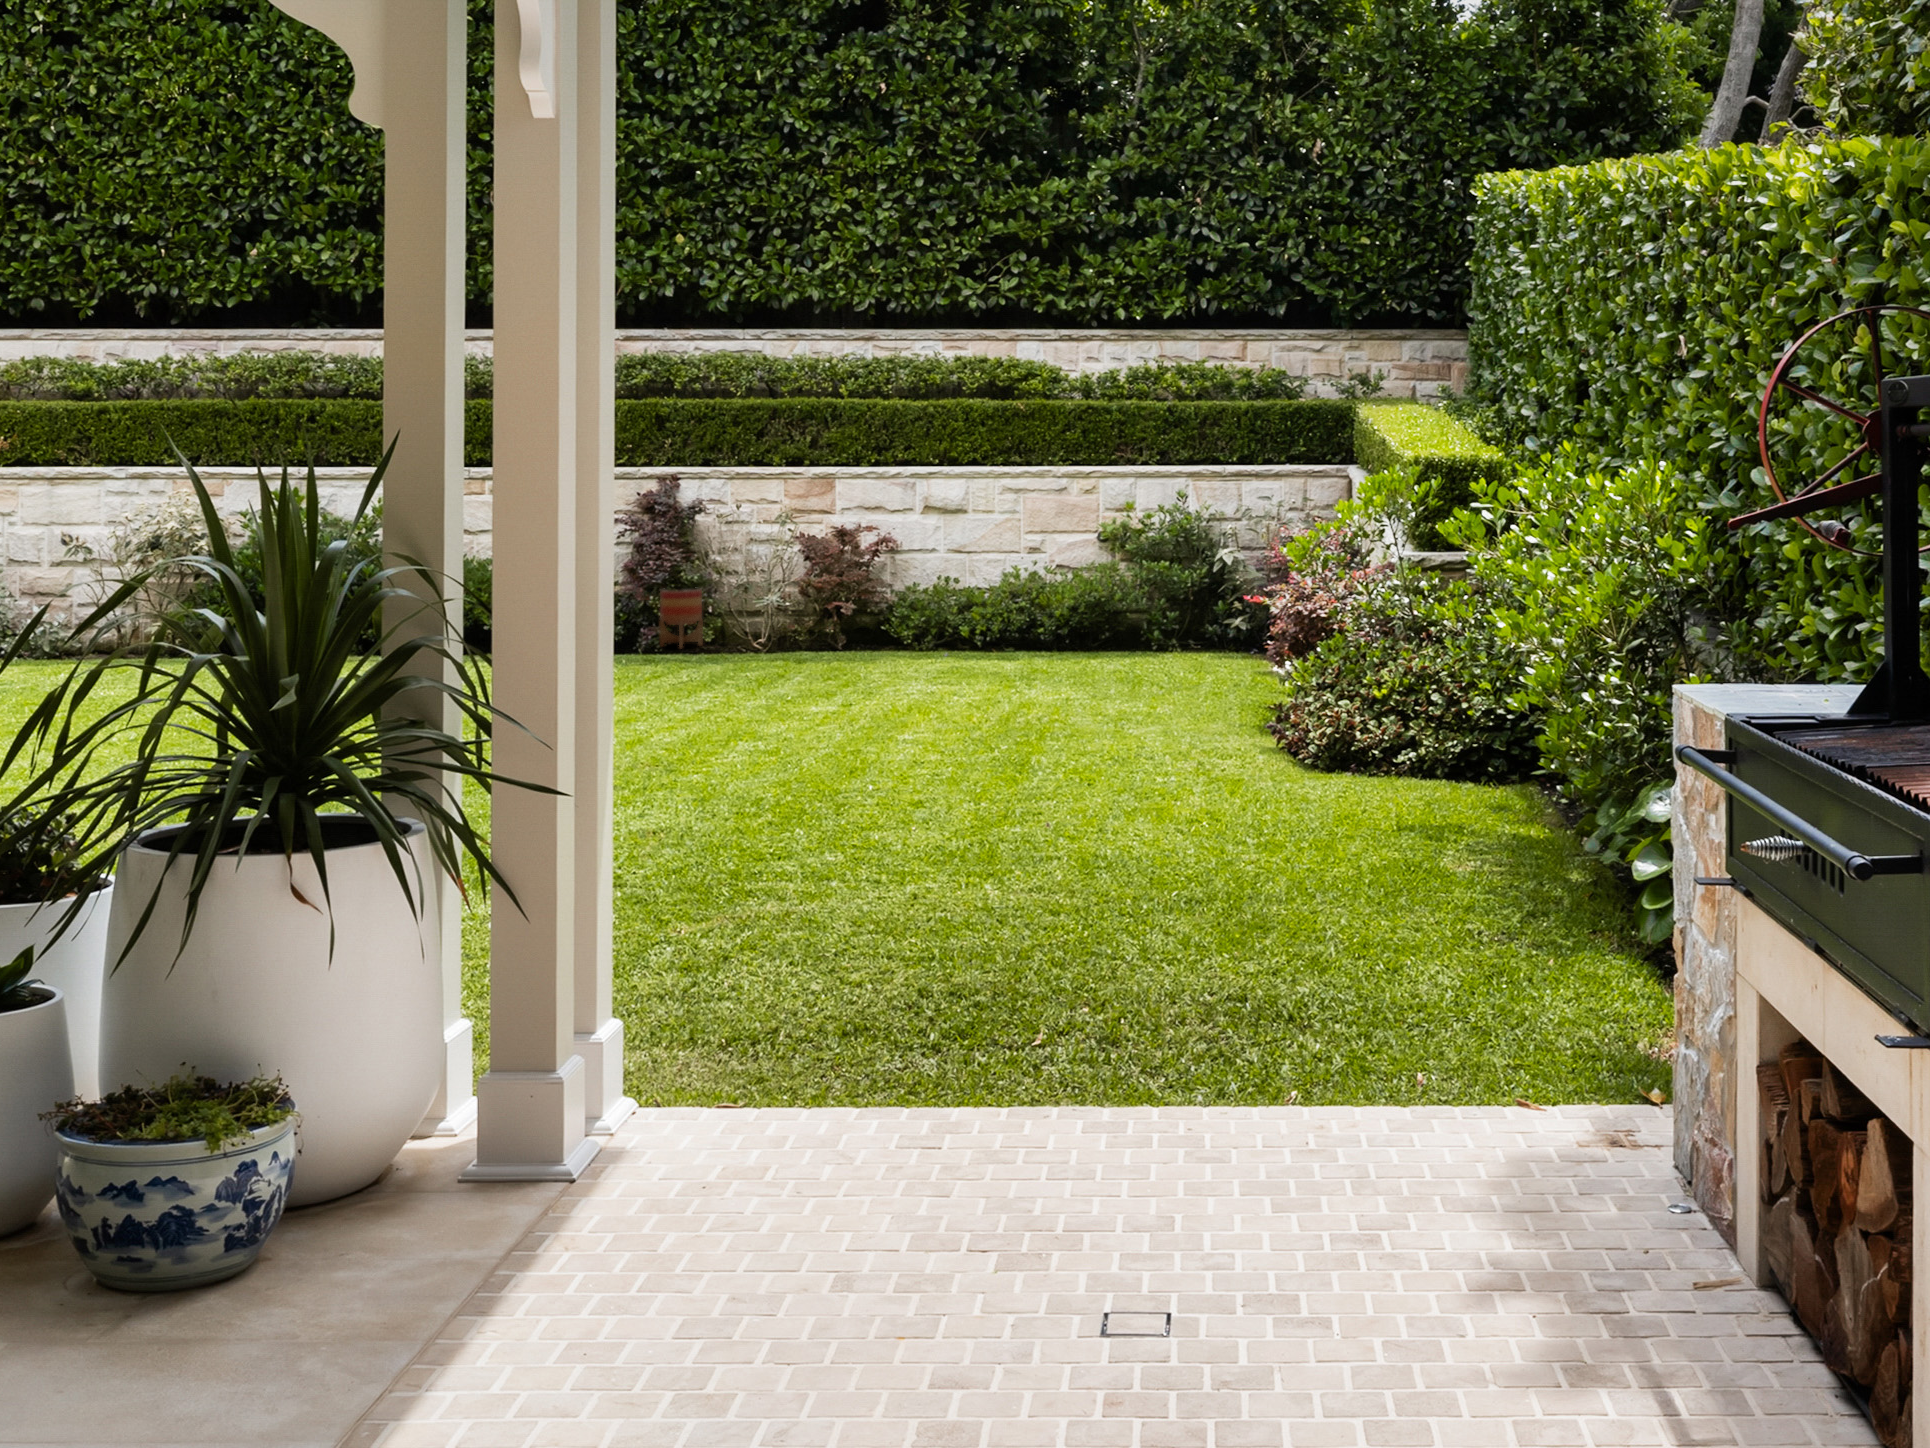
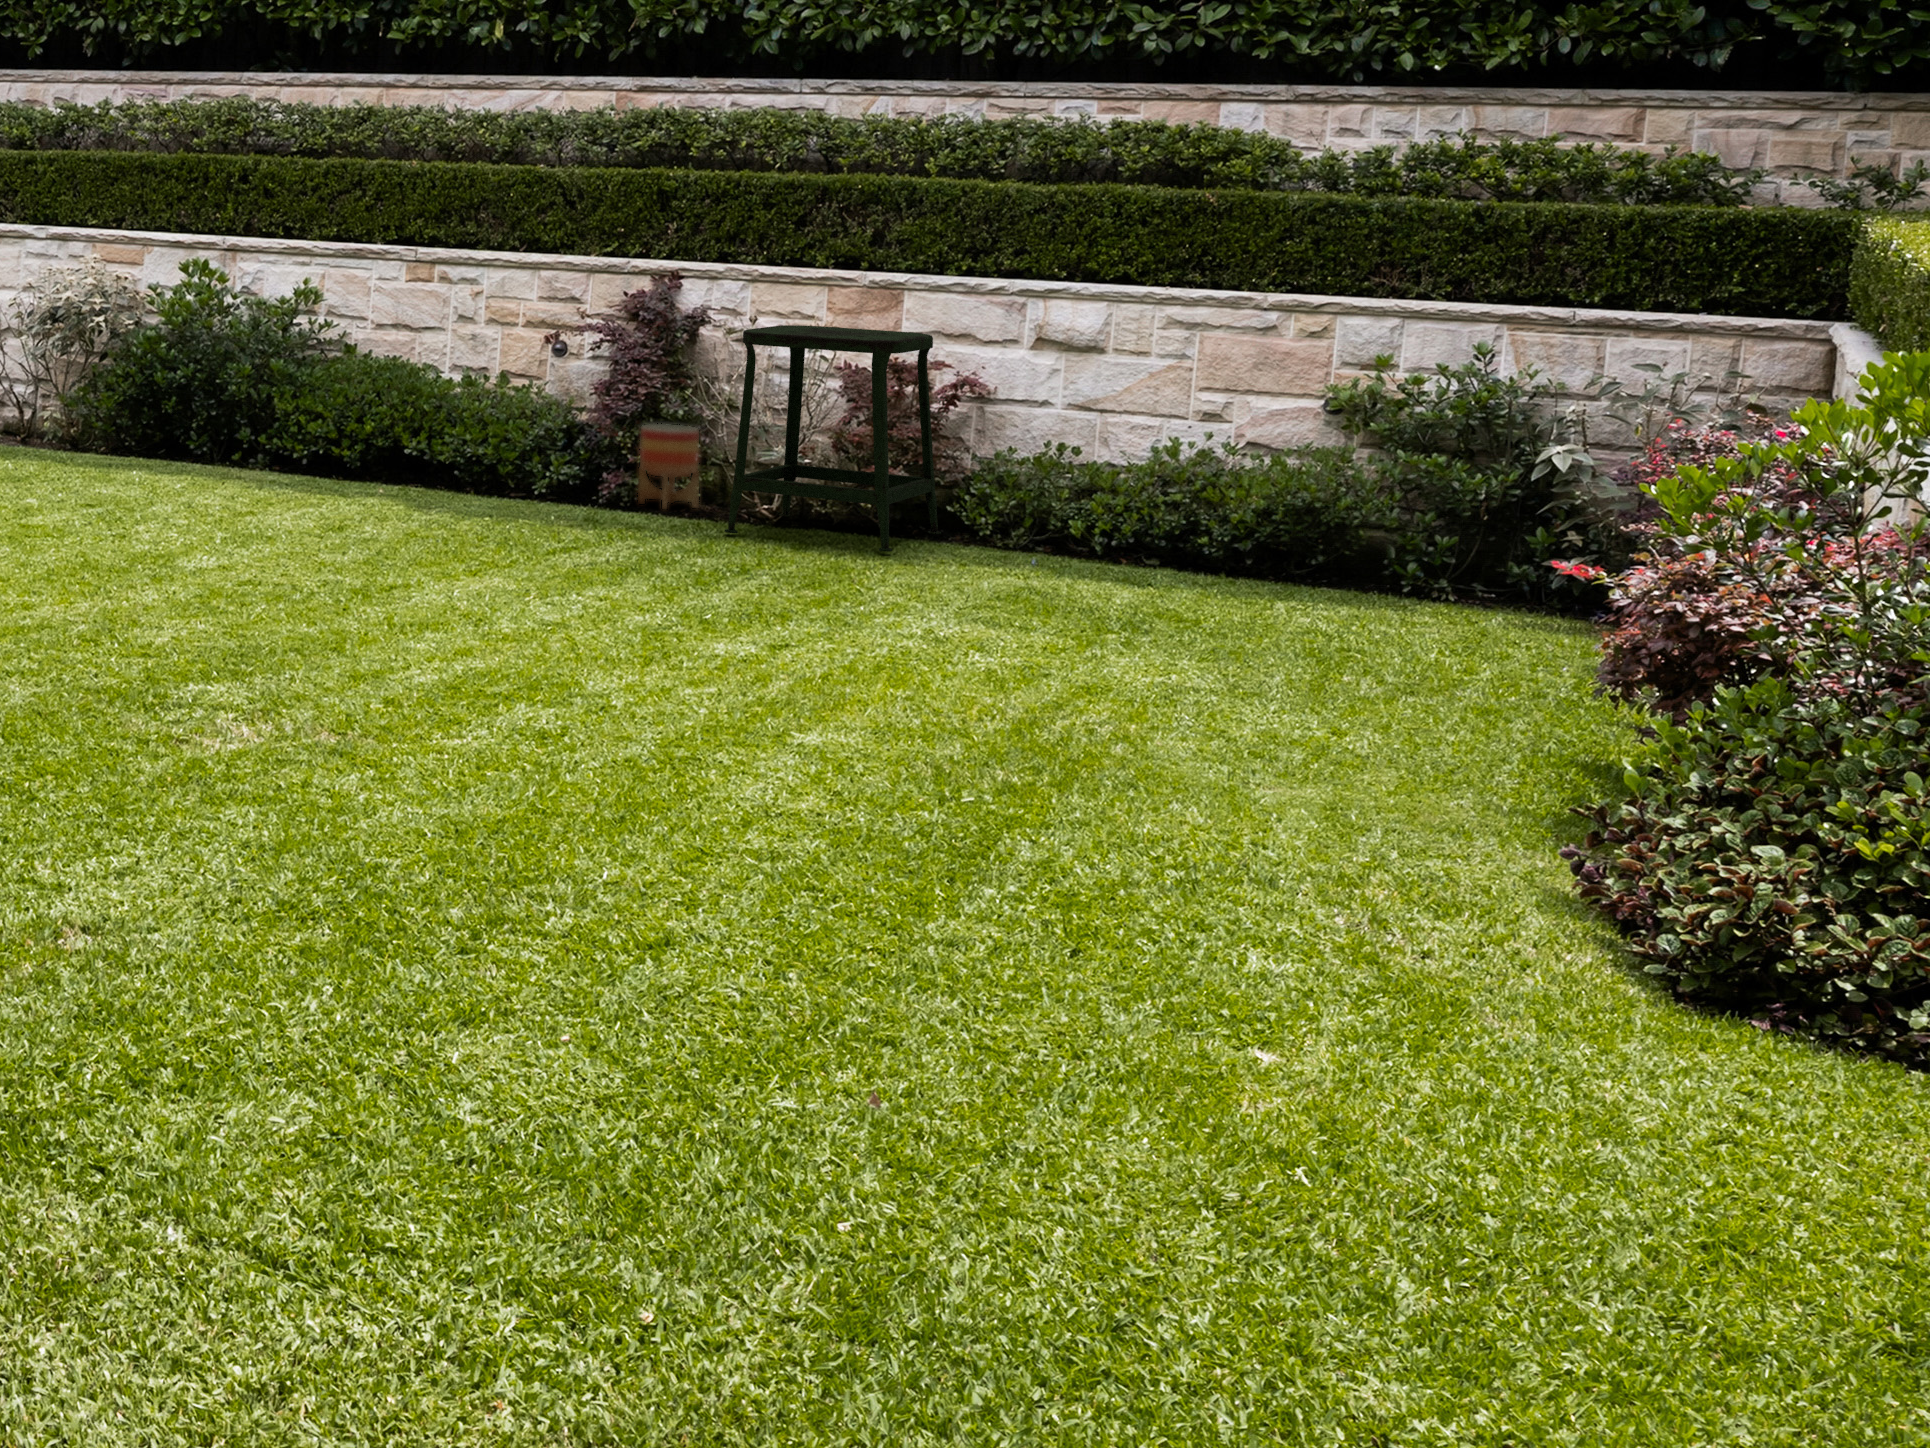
stool: none [733,508,870,657] -> present [725,325,941,552]

